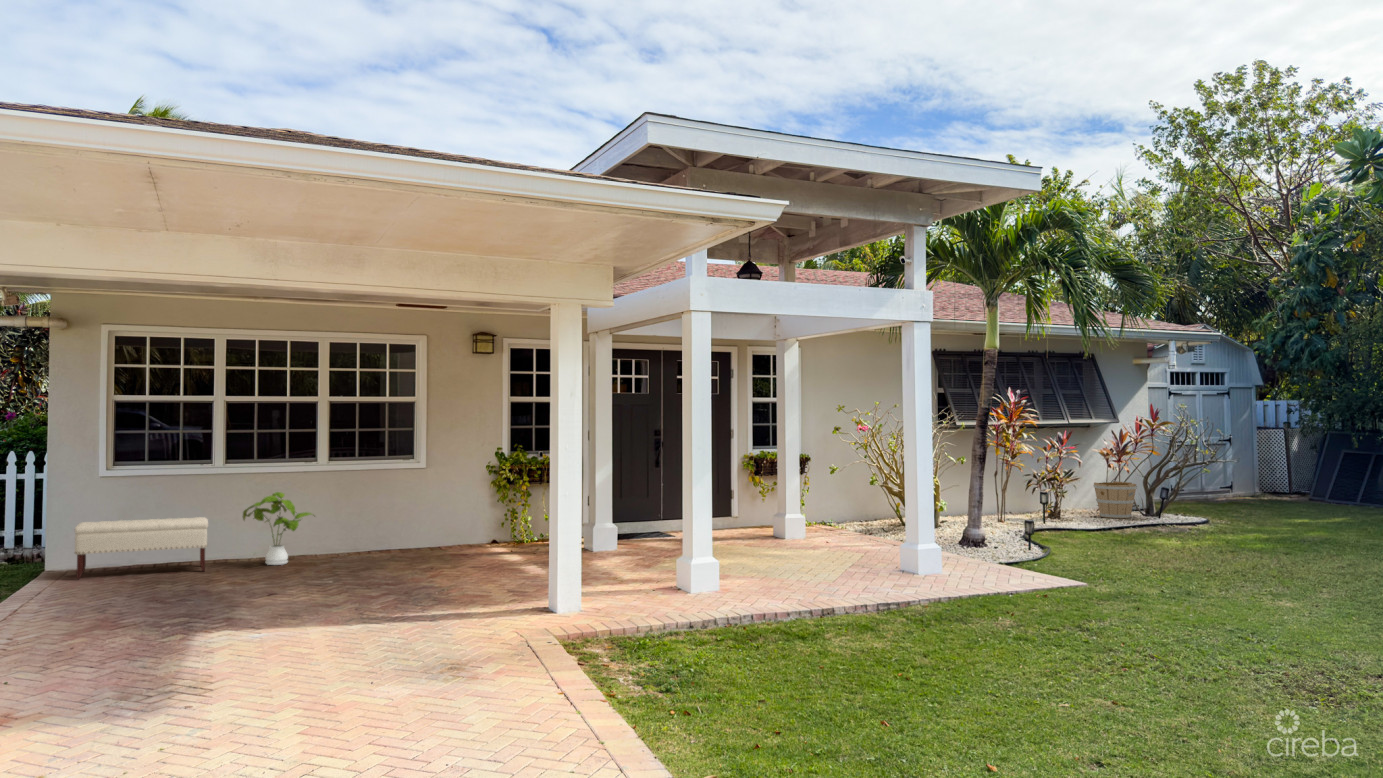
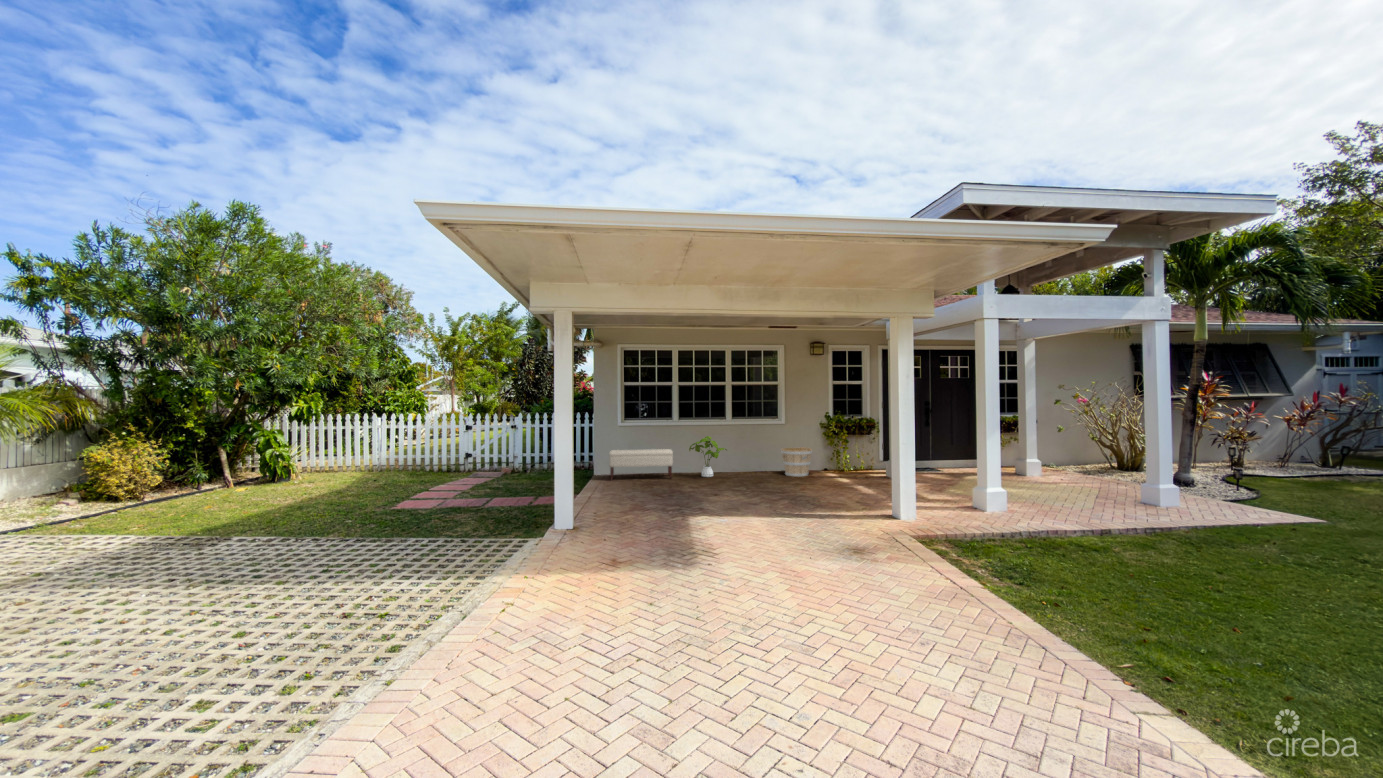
wooden bucket: present [1093,481,1137,518] -> present [781,447,812,477]

